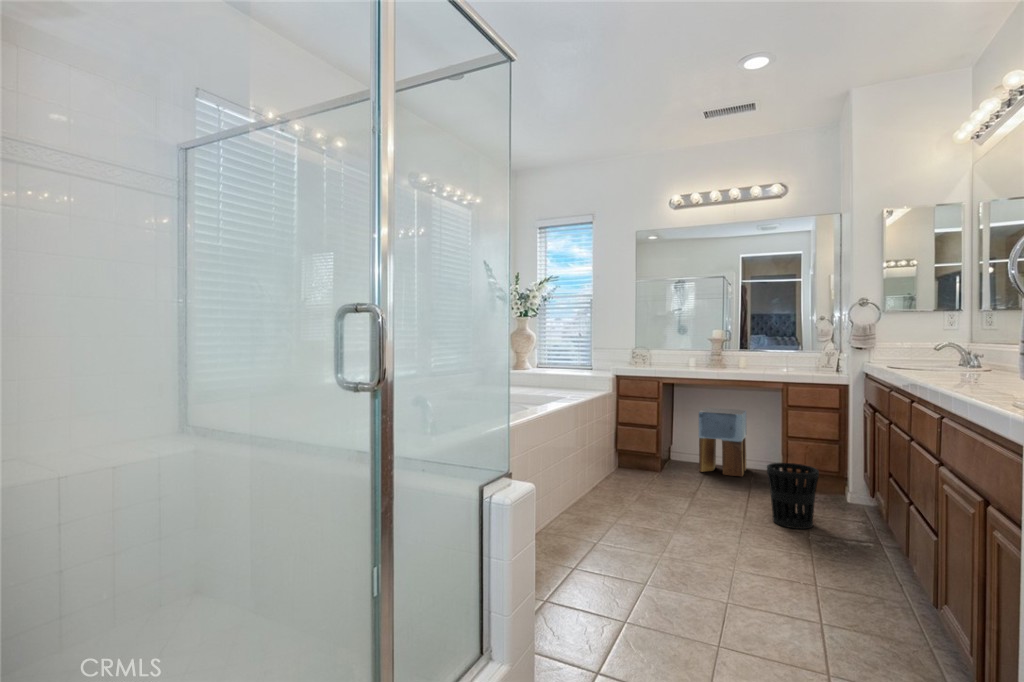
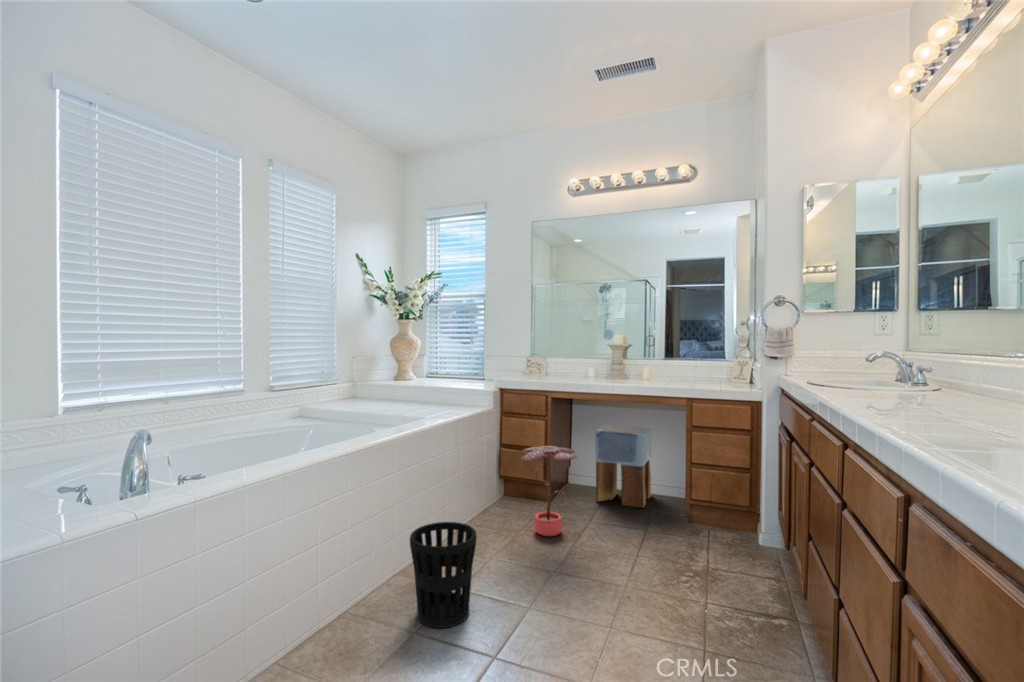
potted plant: none [643,421,693,493] -> present [522,446,577,536]
wastebasket: present [767,463,819,529] -> present [410,522,477,628]

